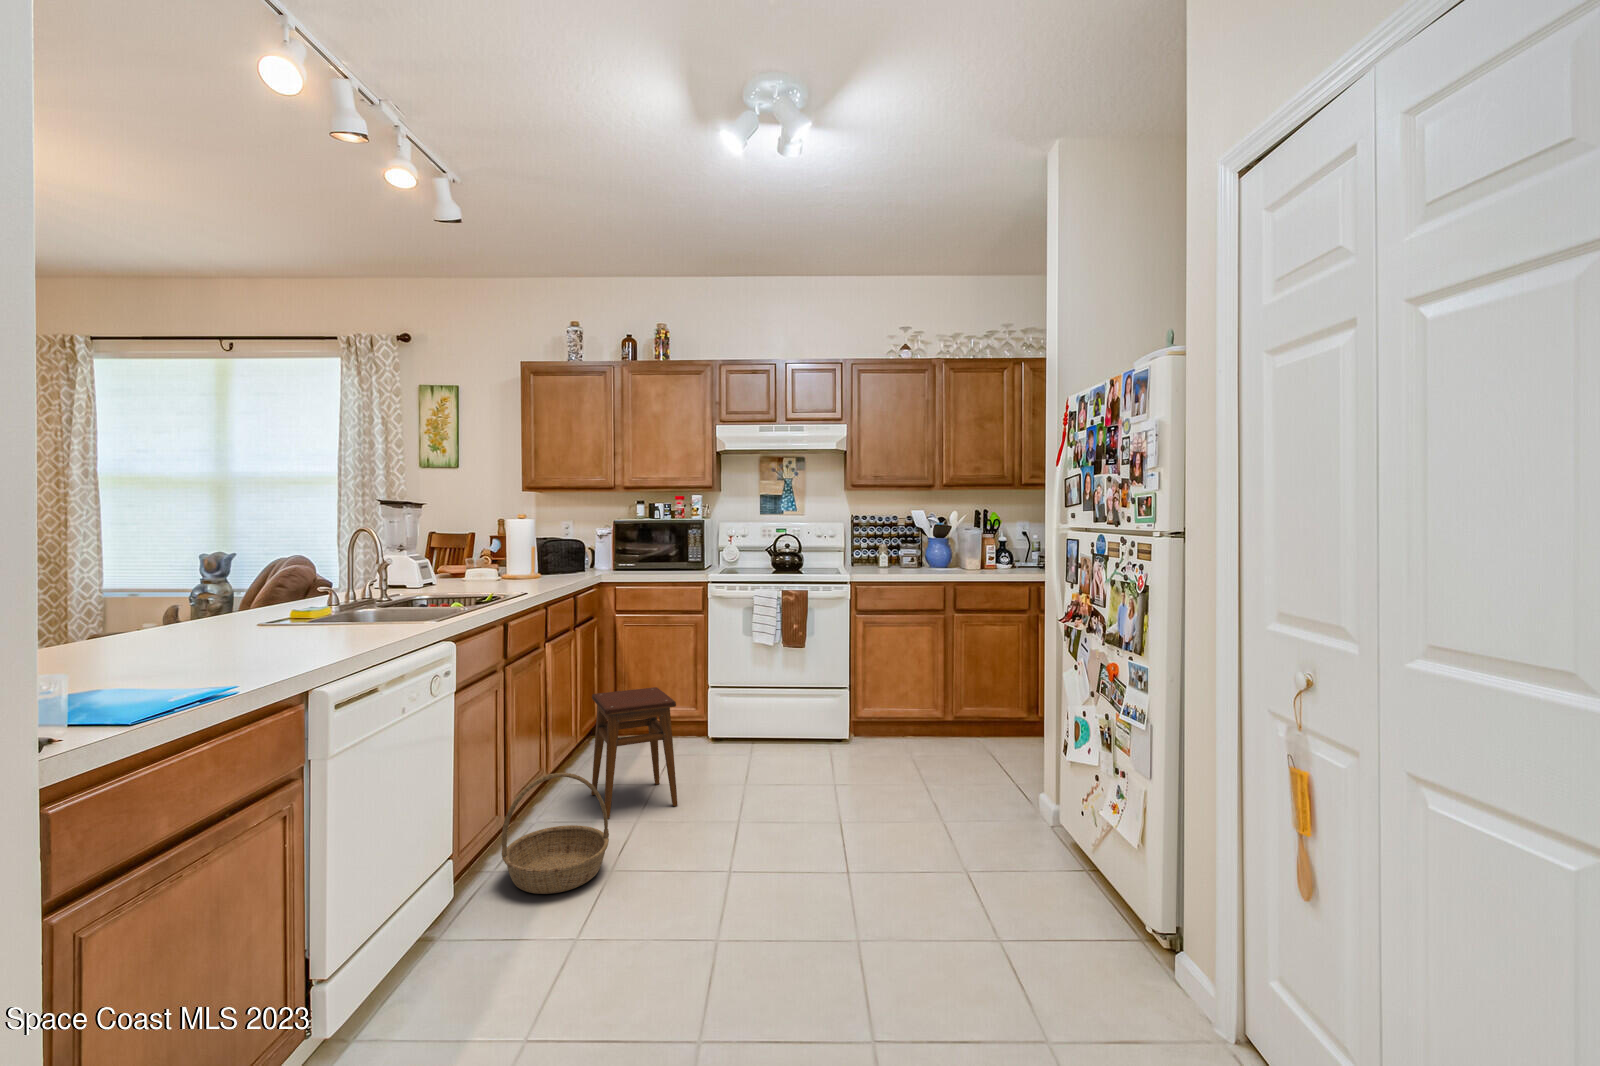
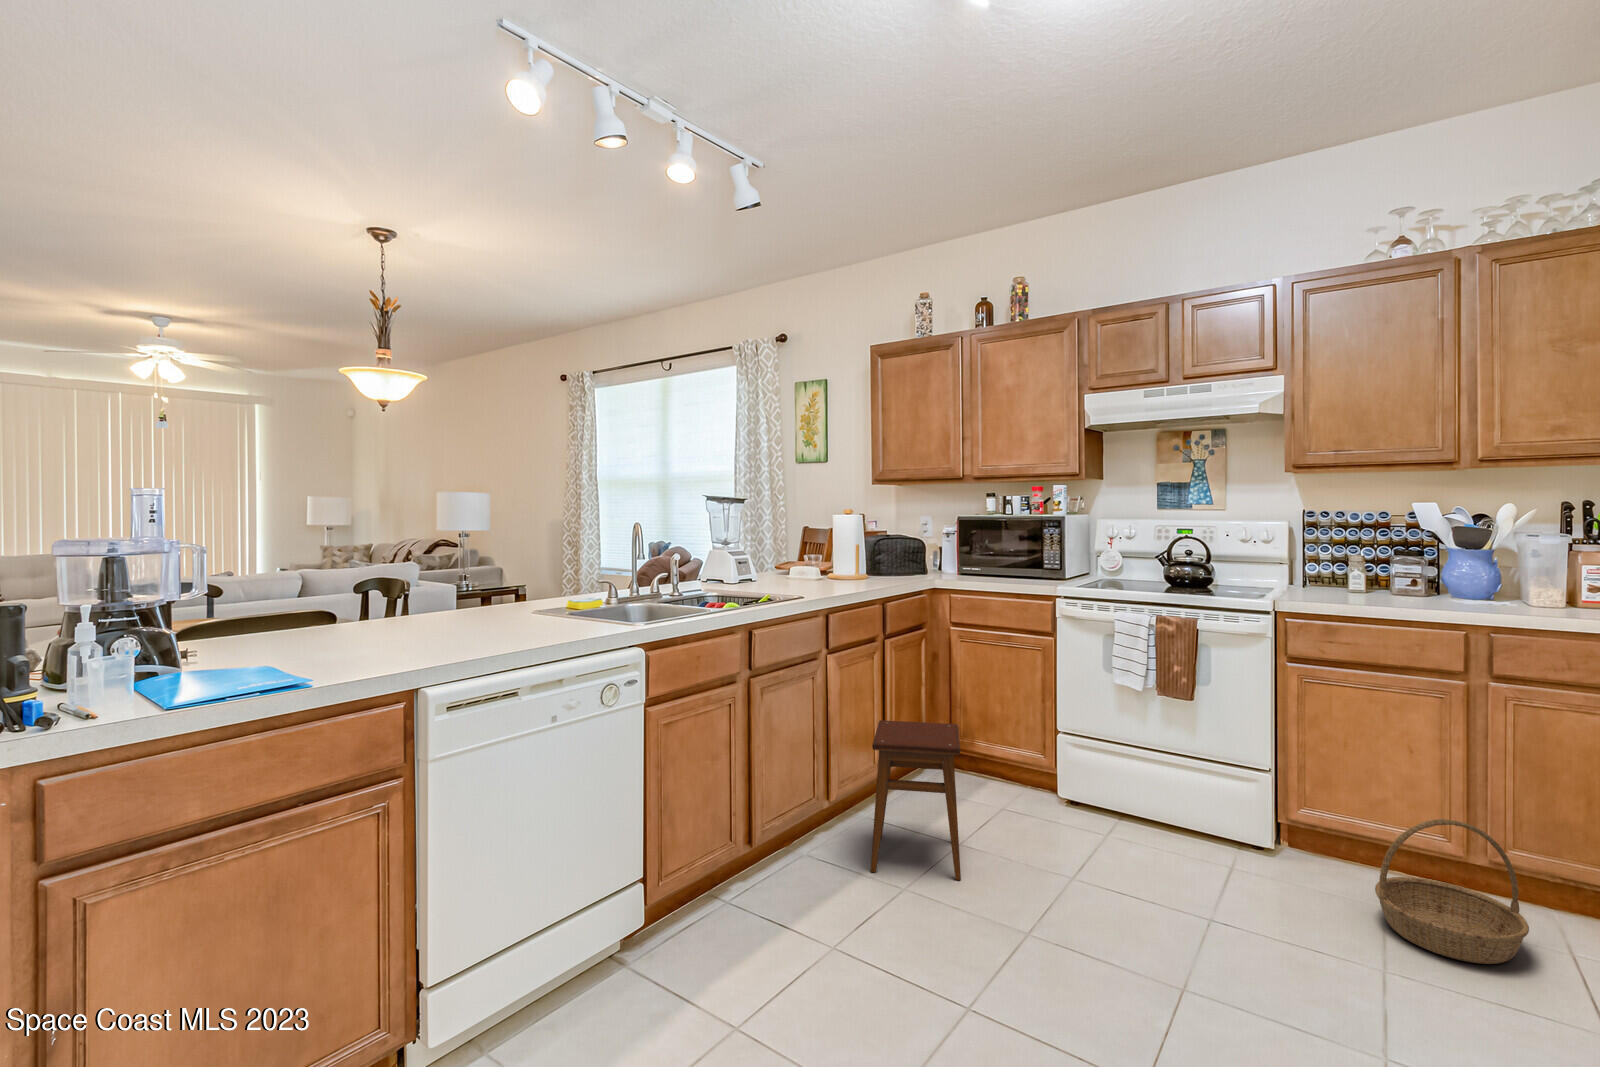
basket: present [502,773,609,894] -> present [1375,819,1529,964]

